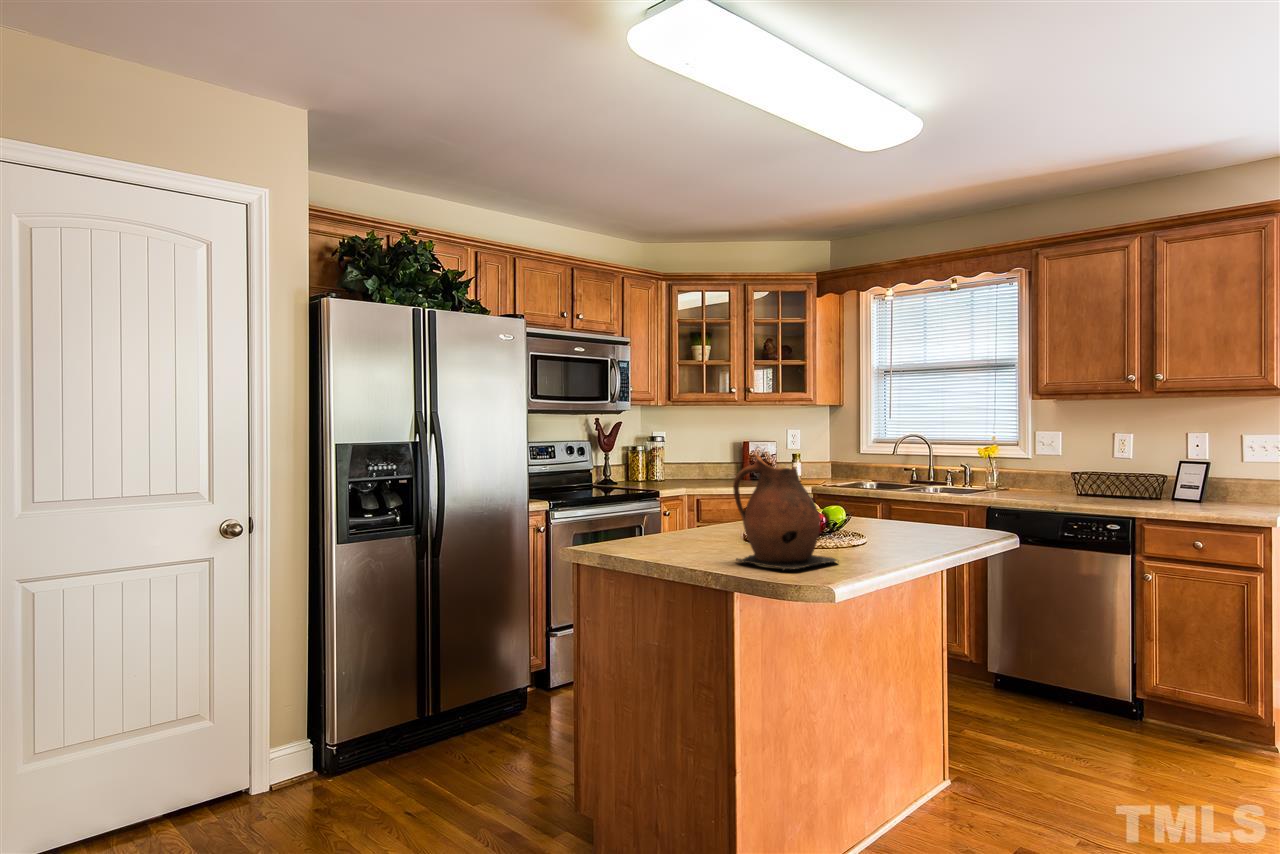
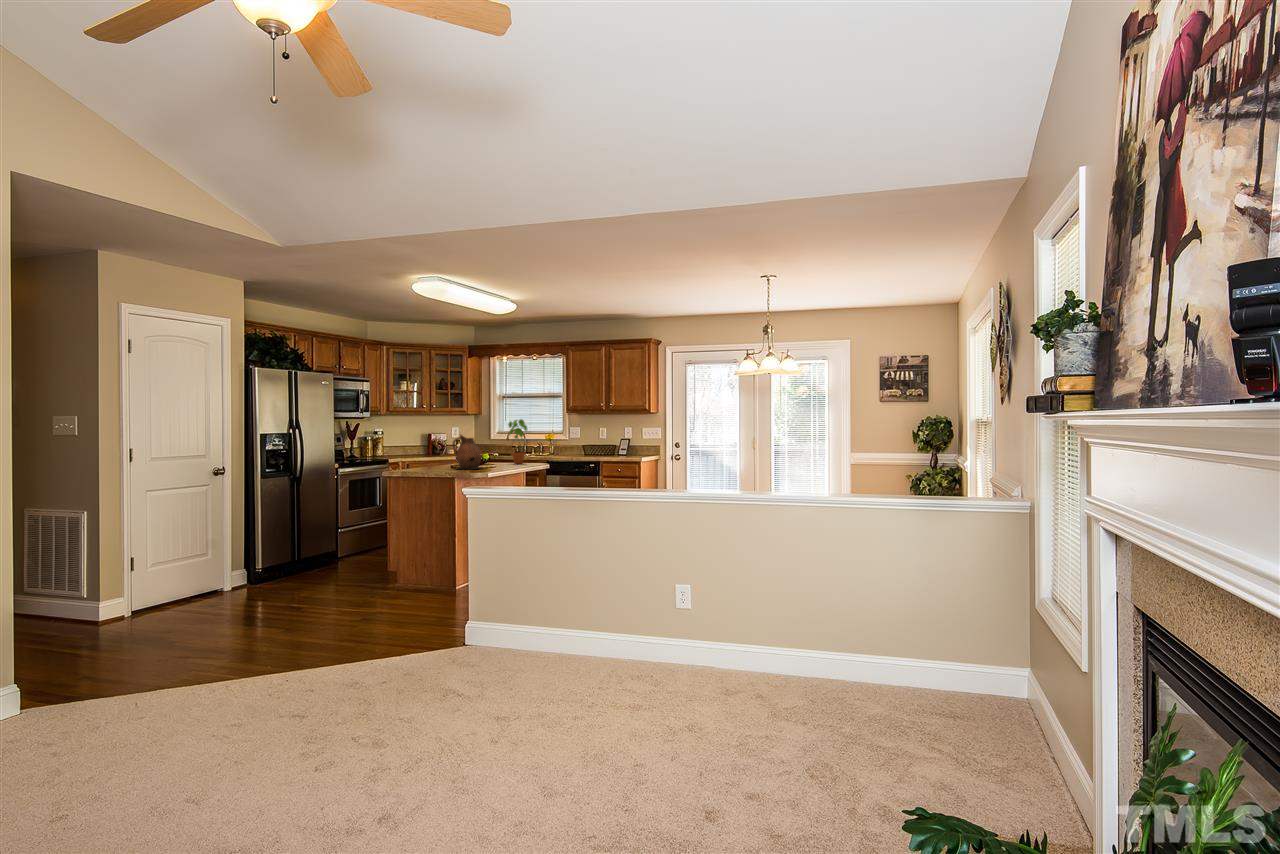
potted plant: none [903,412,958,535] -> present [508,419,527,464]

